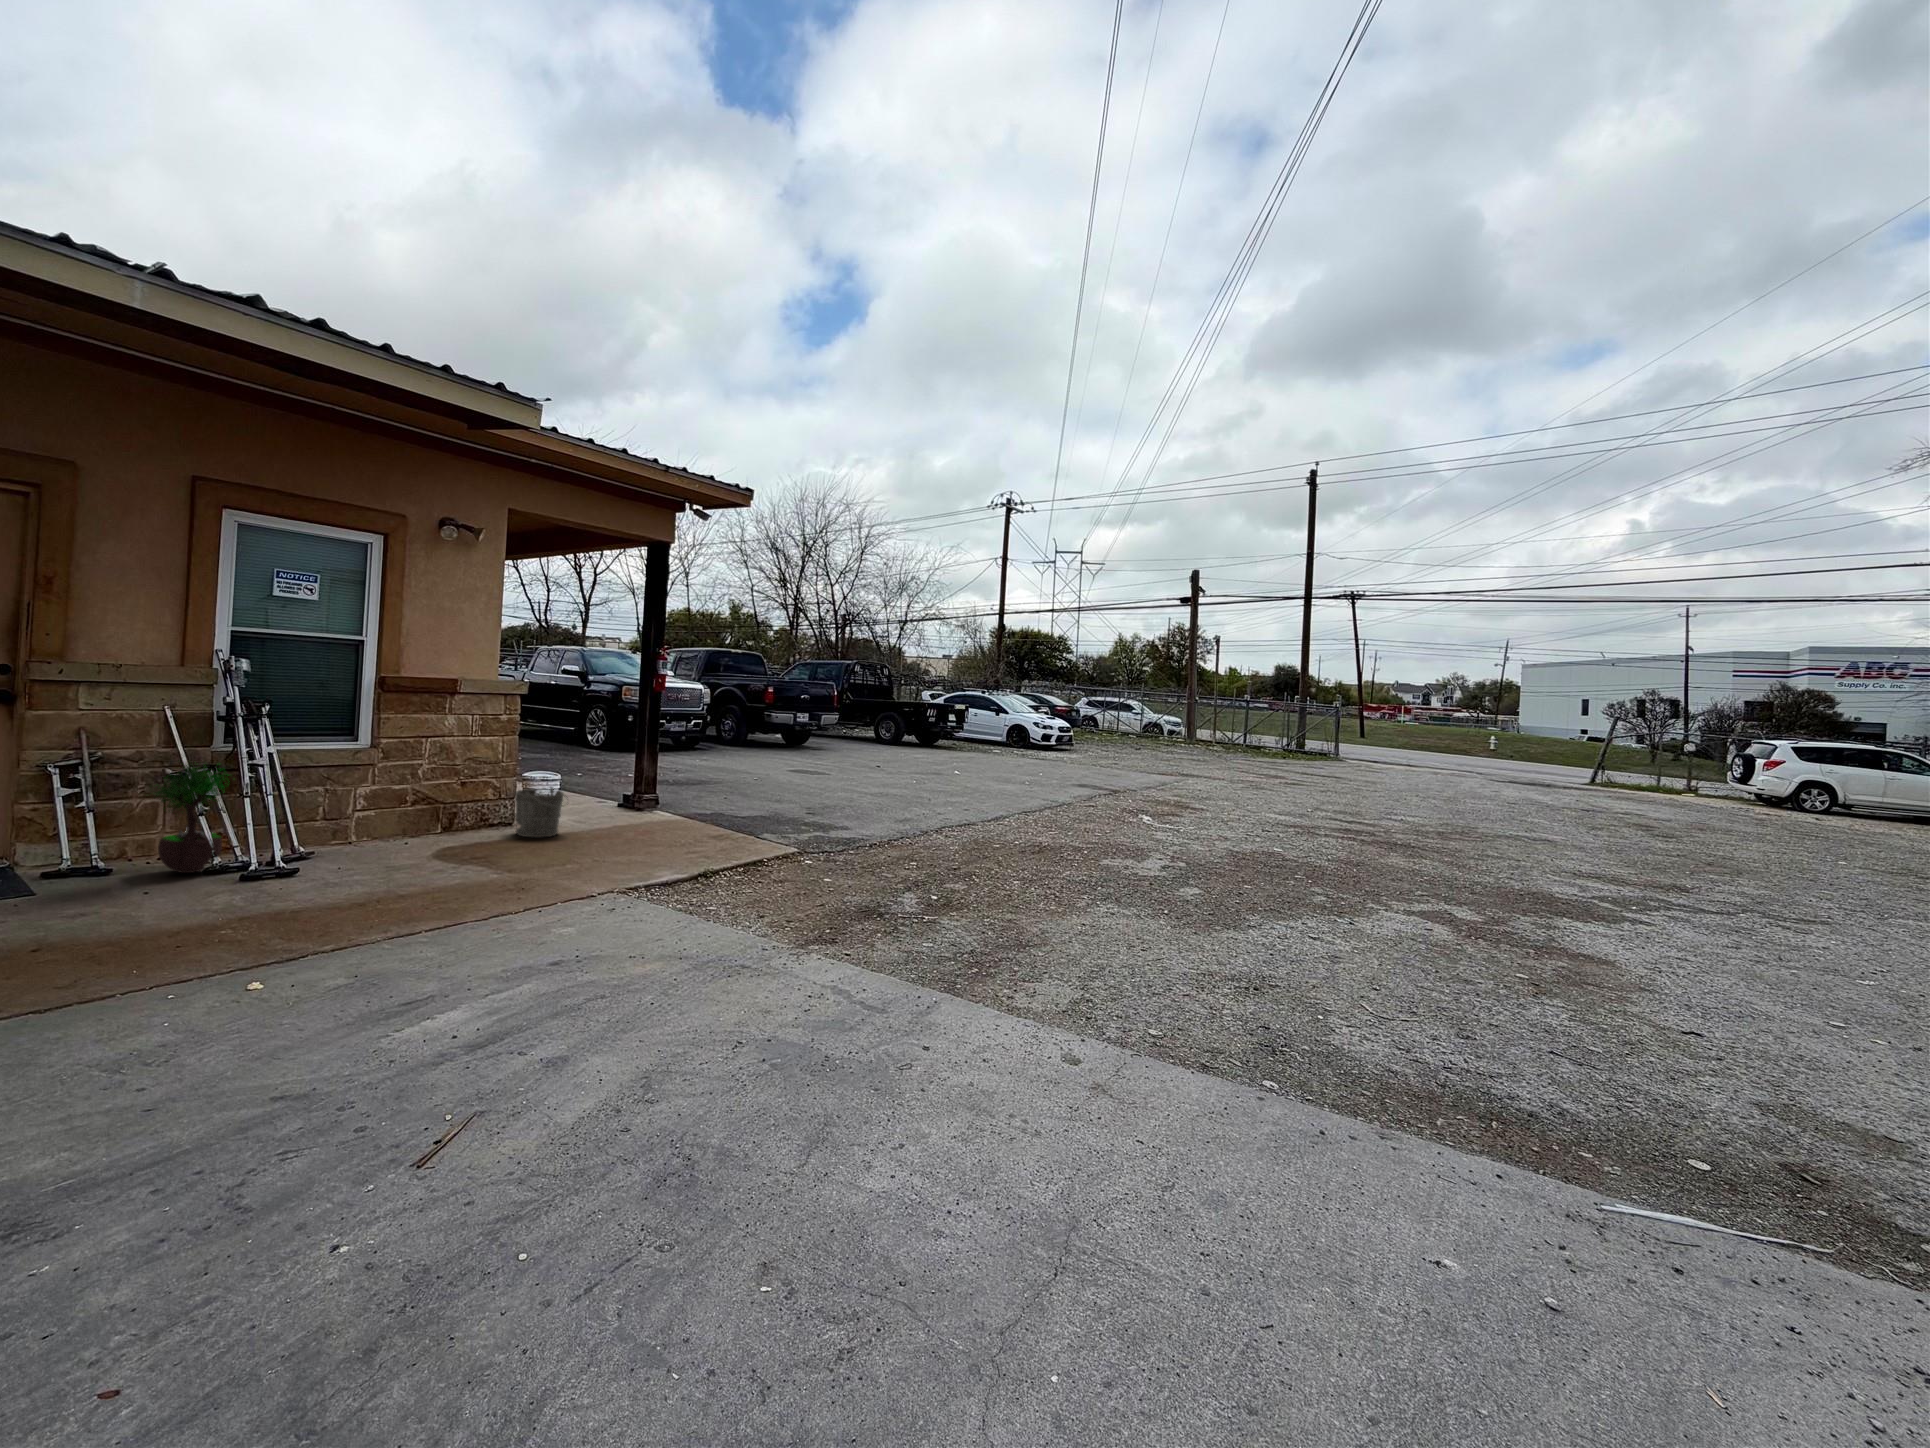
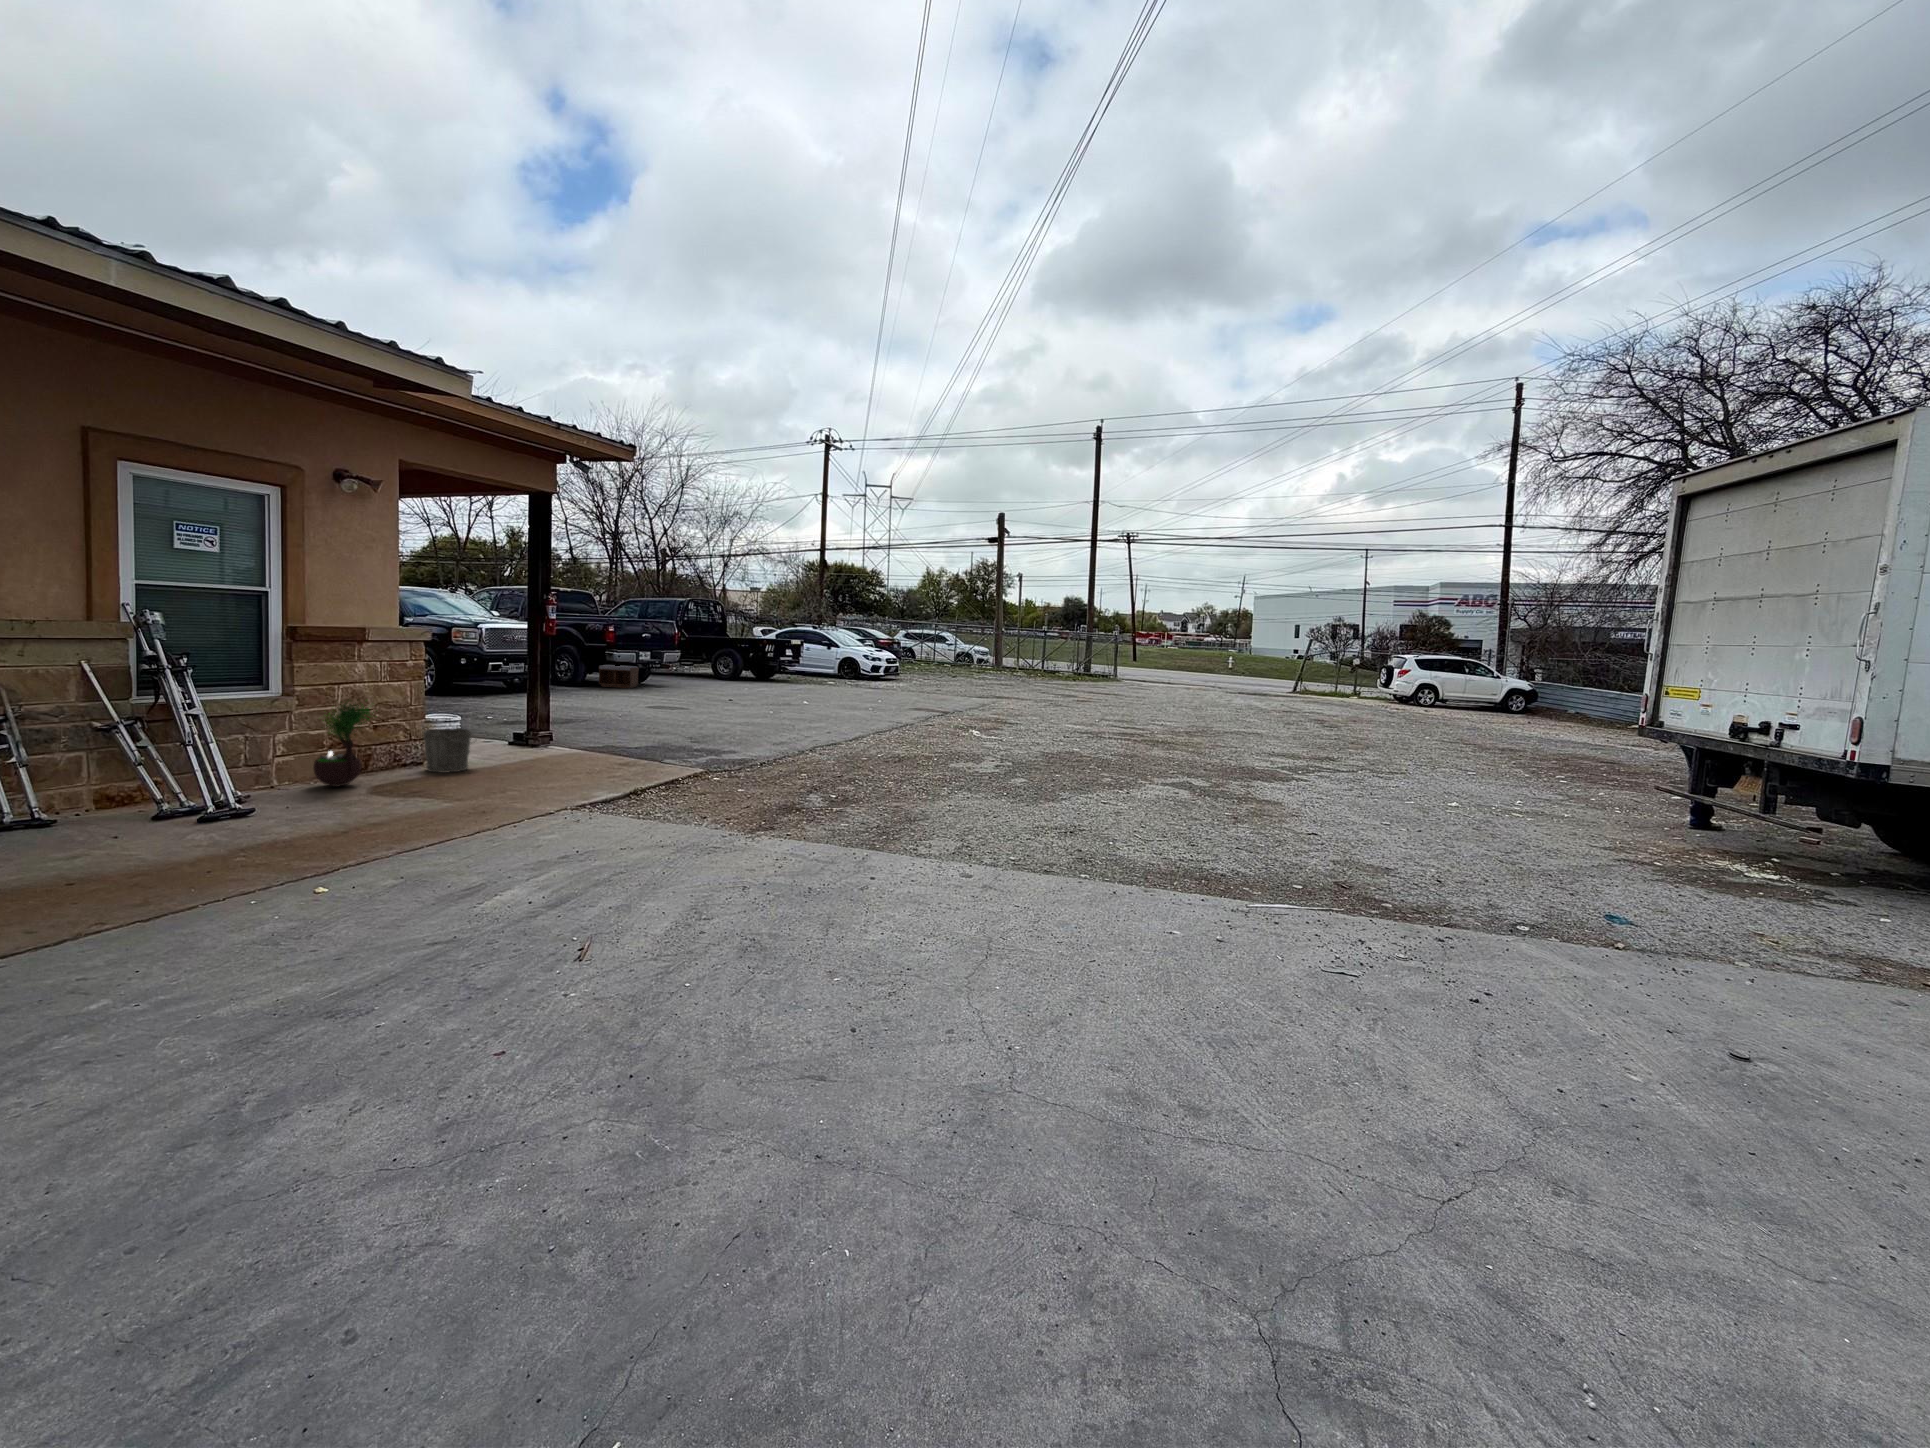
bench: none [753,725,794,750] -> present [599,665,639,688]
potted tree: present [150,762,229,873] -> present [313,704,370,787]

